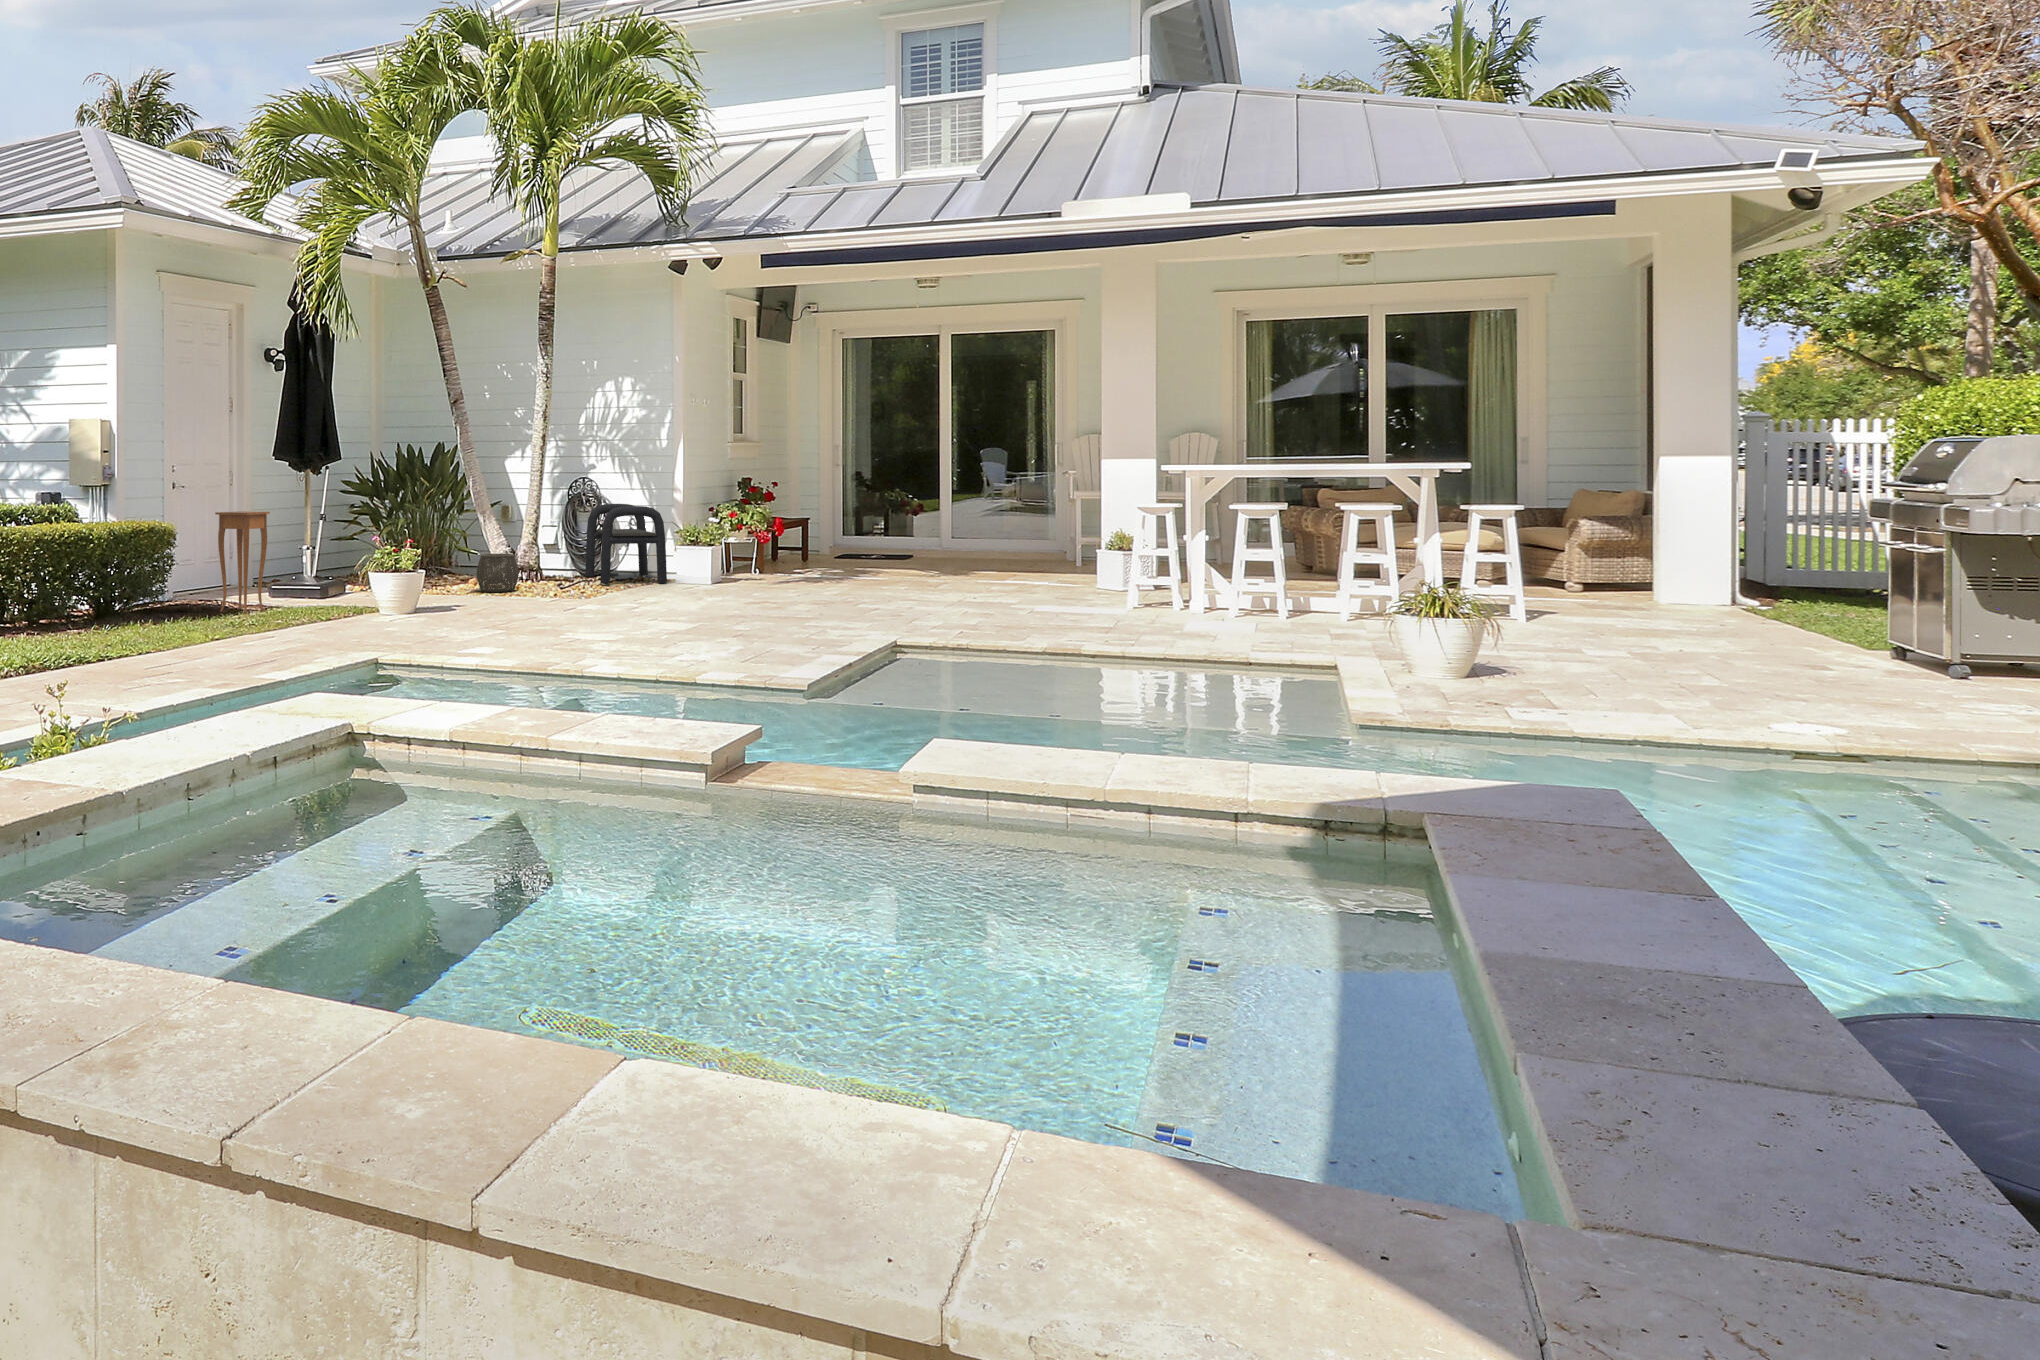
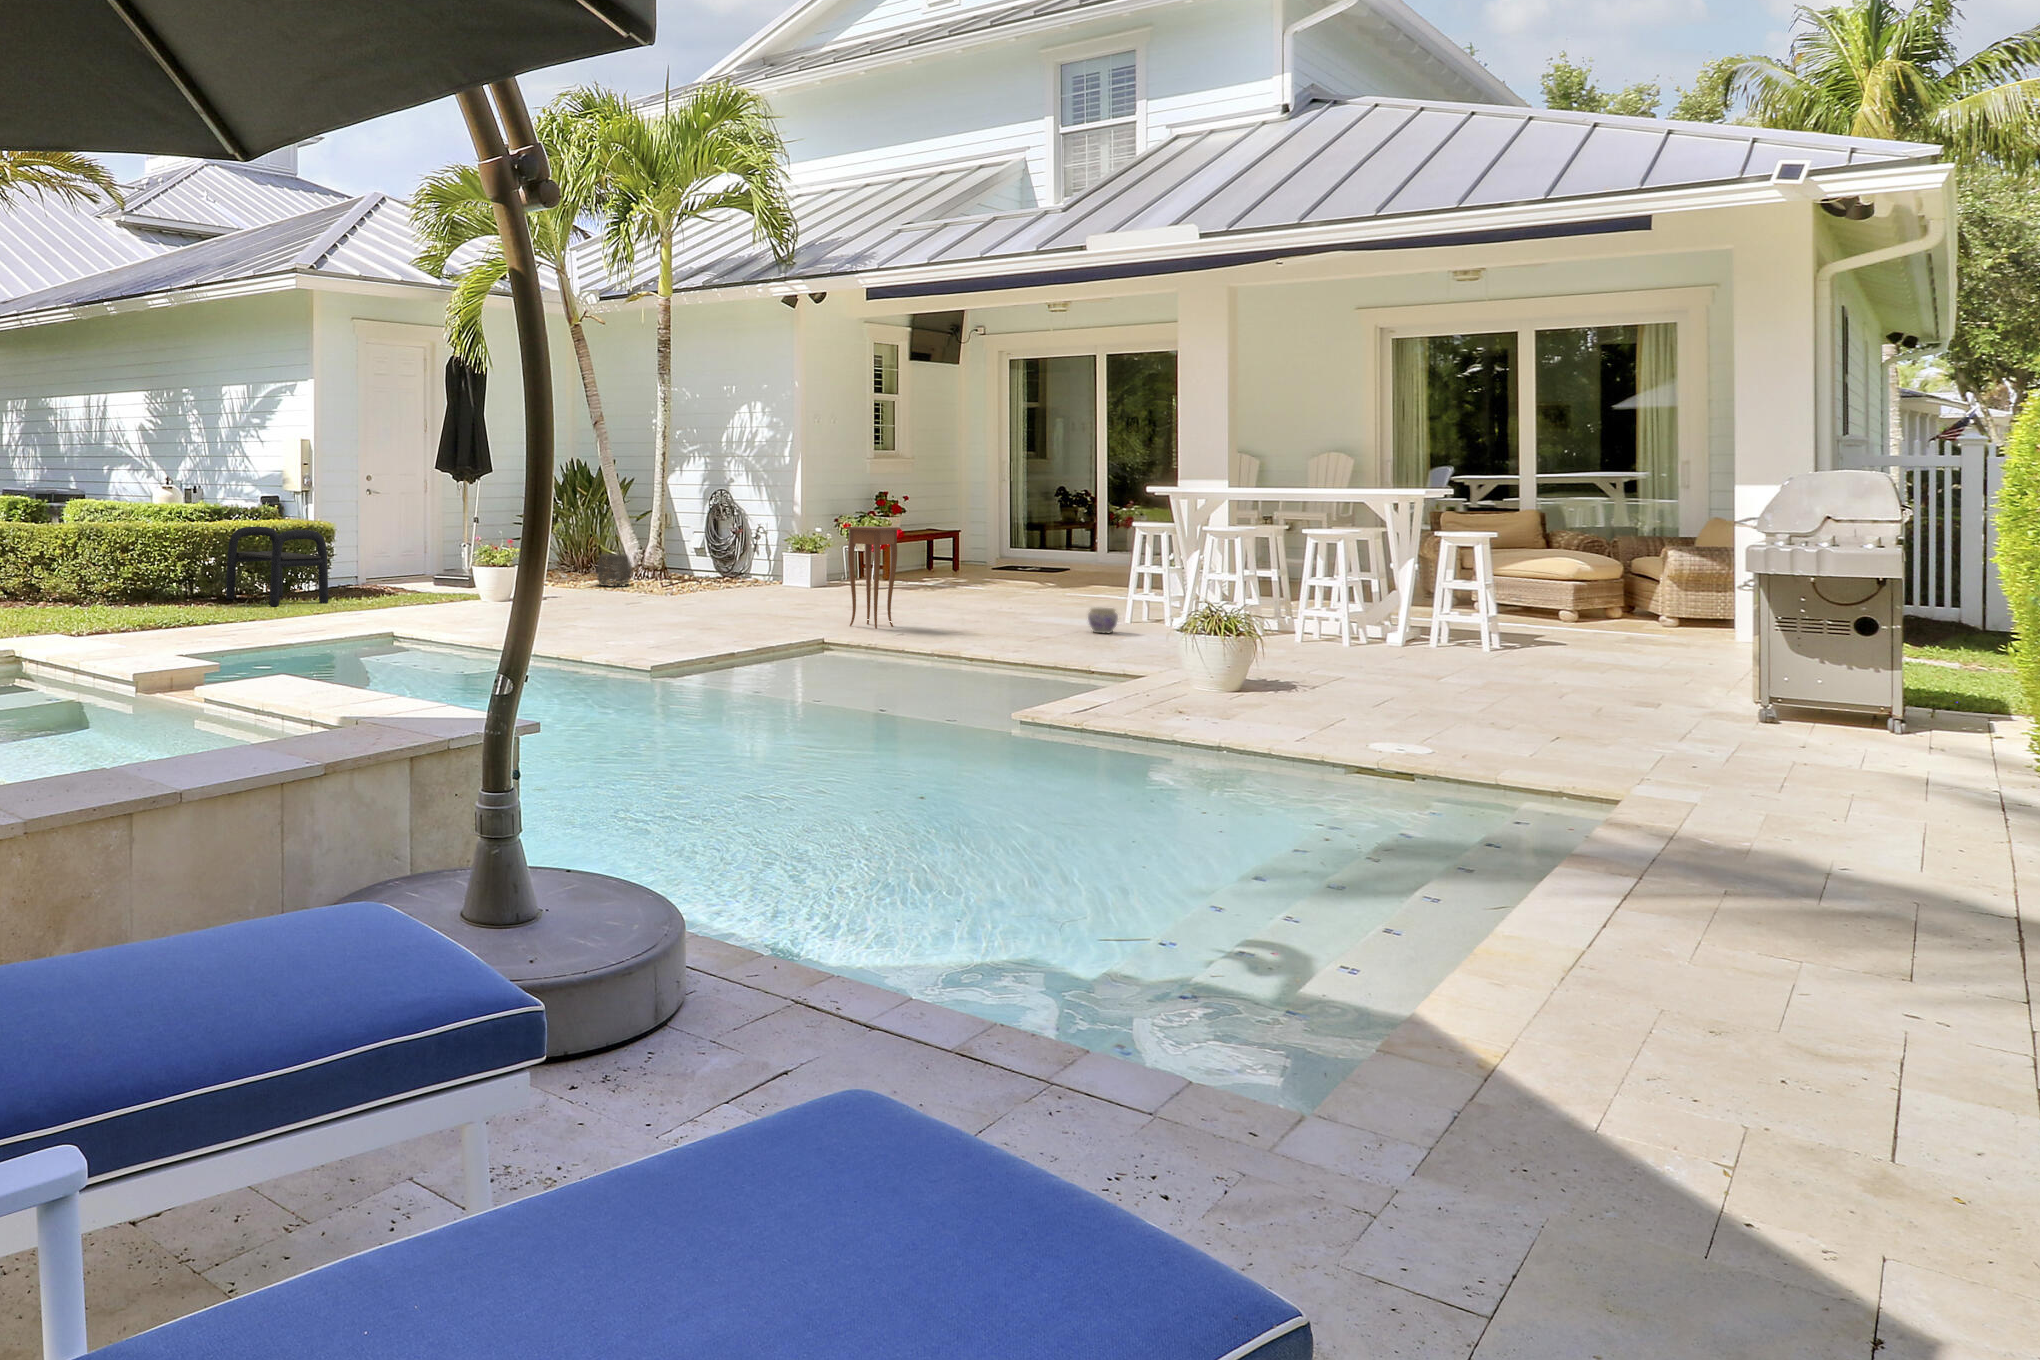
bench: present [585,504,667,584] -> present [226,527,328,606]
side table: present [215,511,270,613] -> present [846,526,900,629]
planter: none [1146,593,1179,620] -> present [1088,607,1118,633]

